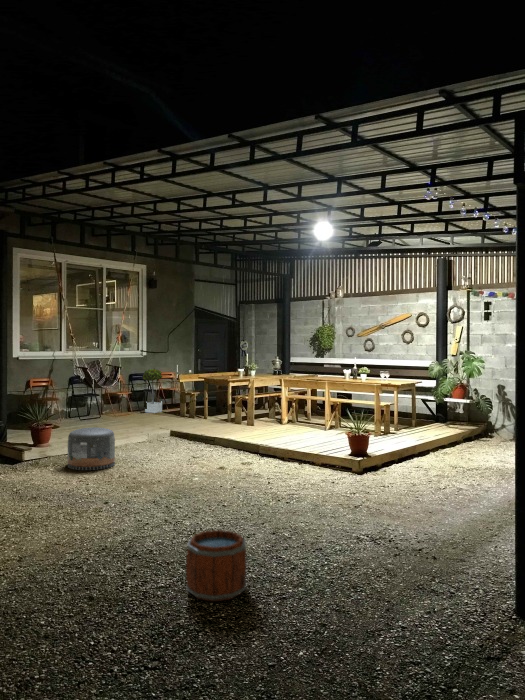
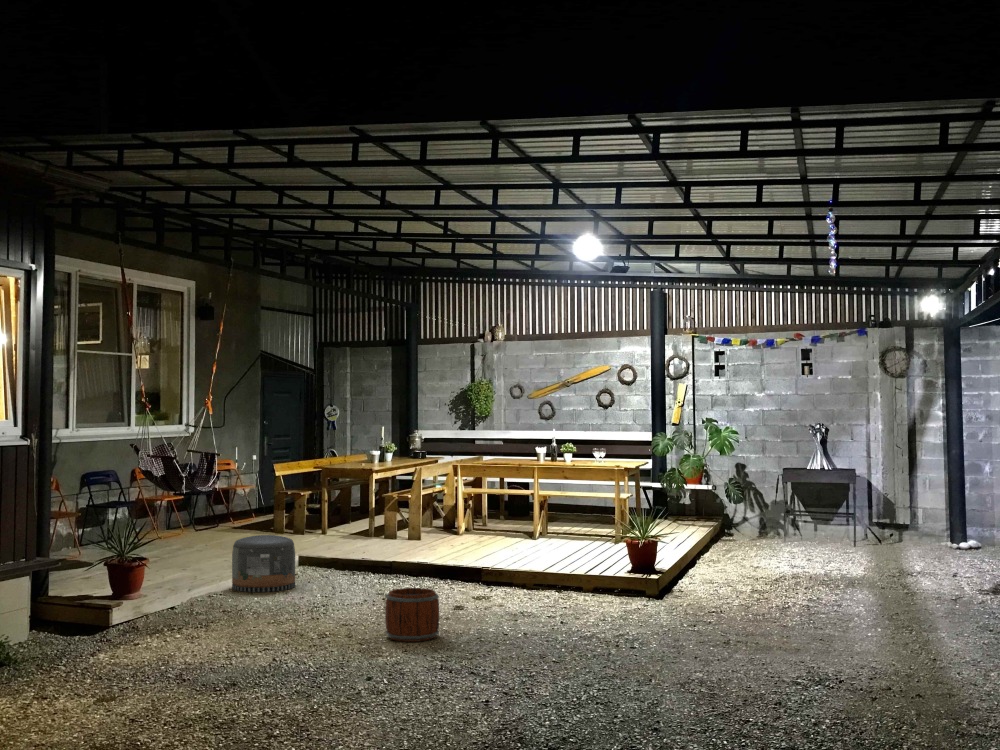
potted tree: present [143,369,162,413] -> none [200,453,231,525]
bucket: present [186,530,246,601] -> present [385,588,439,642]

